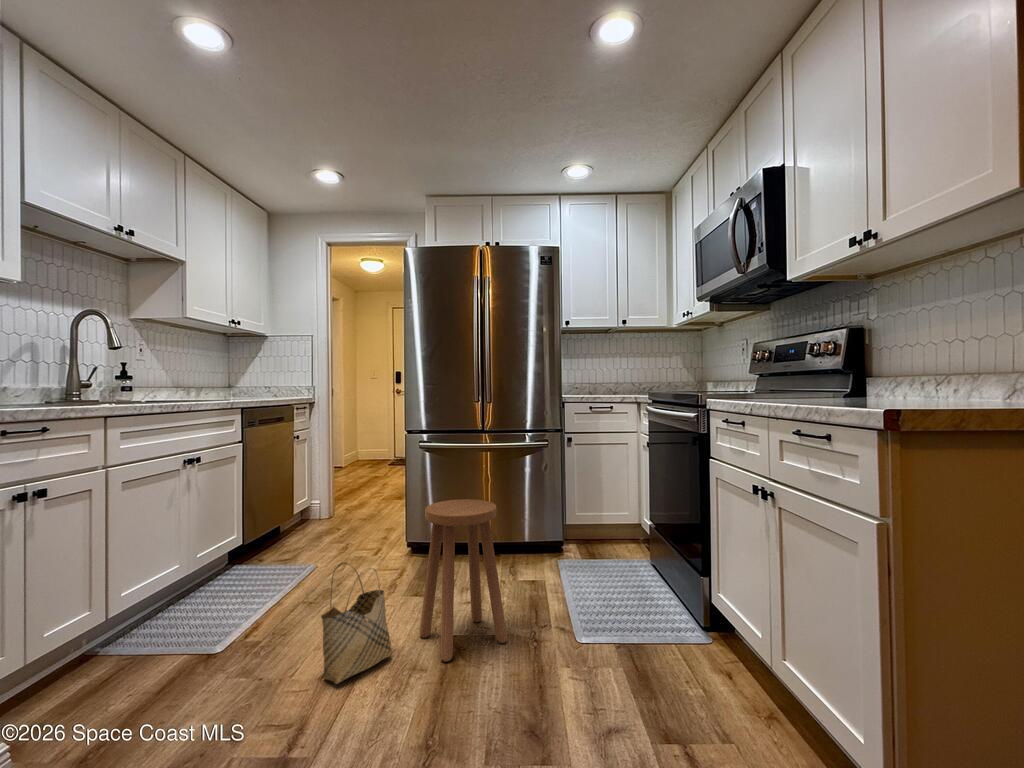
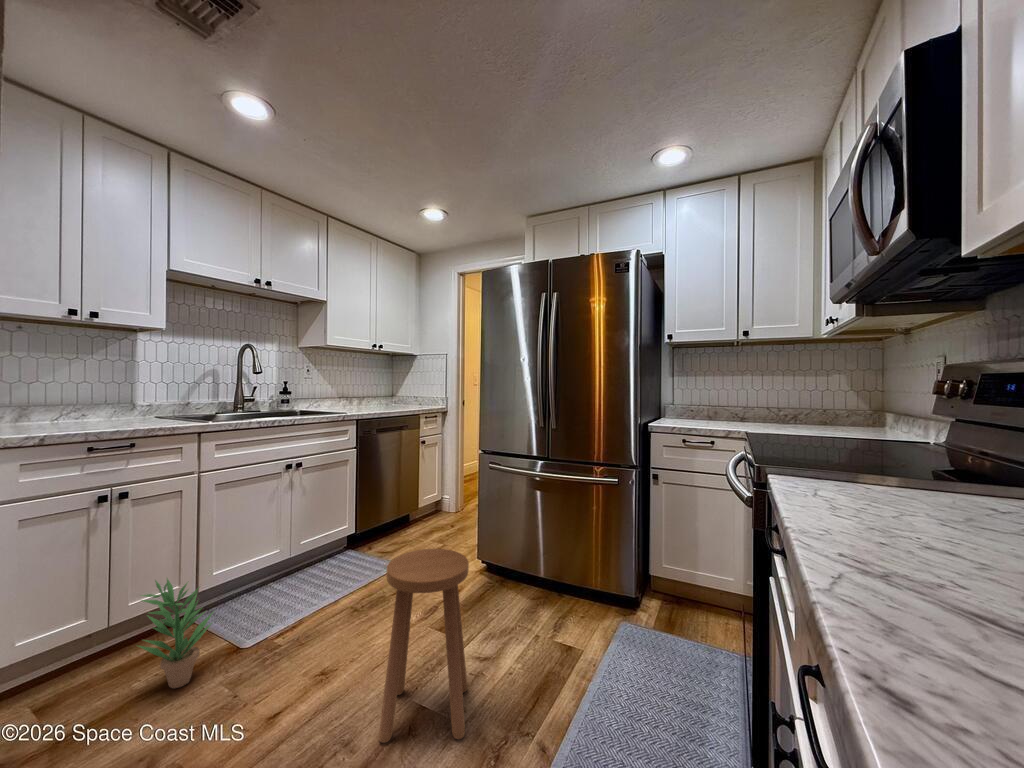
woven basket: present [321,563,391,684] -> none [265,599,350,730]
potted plant: none [128,571,209,700] -> present [138,579,213,688]

